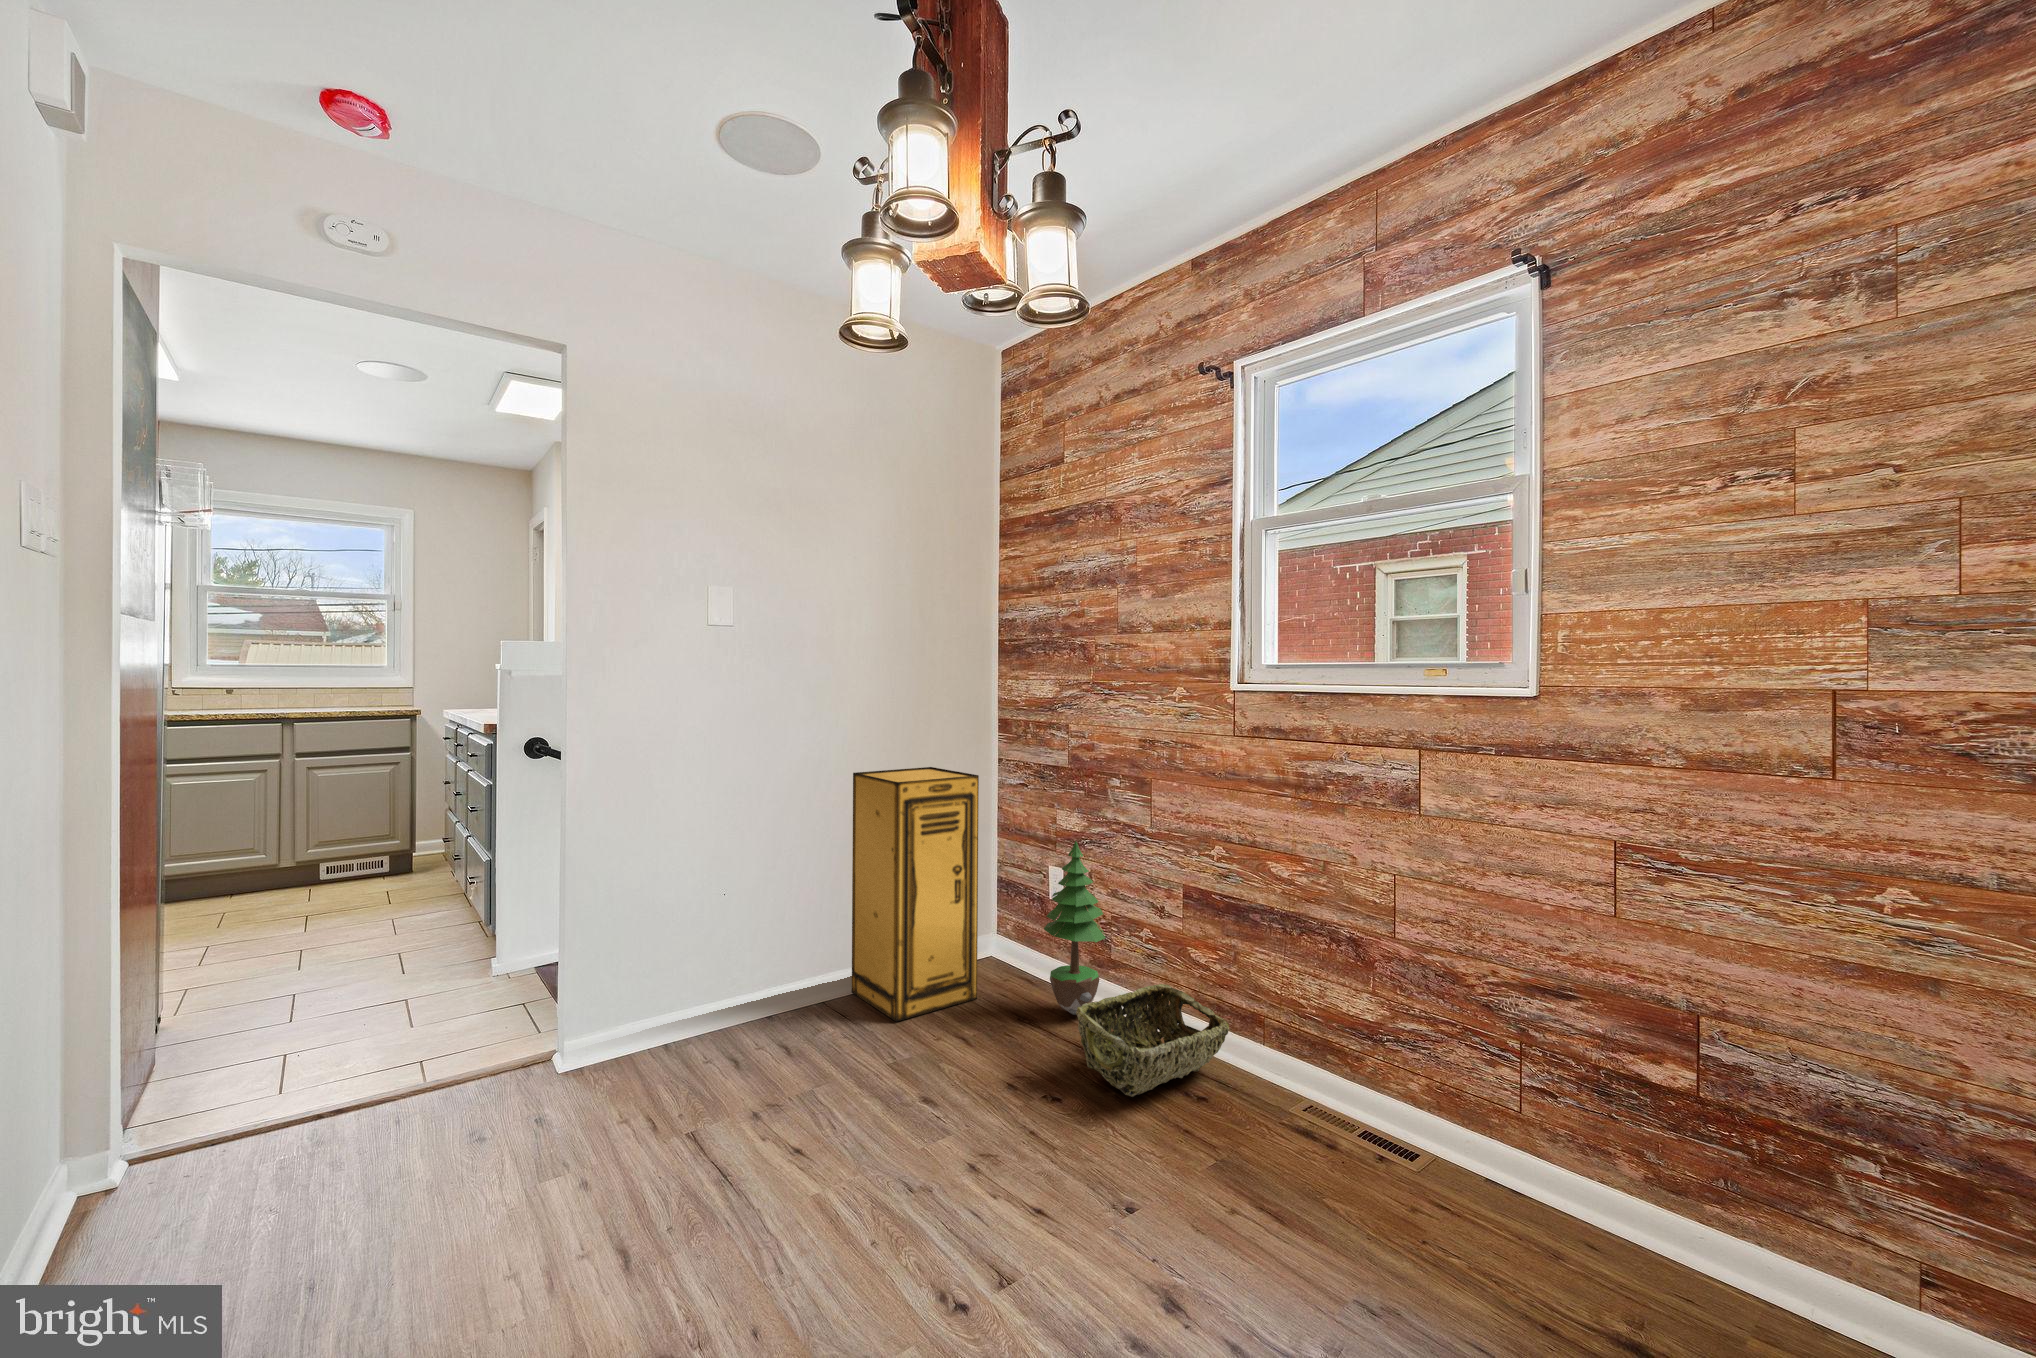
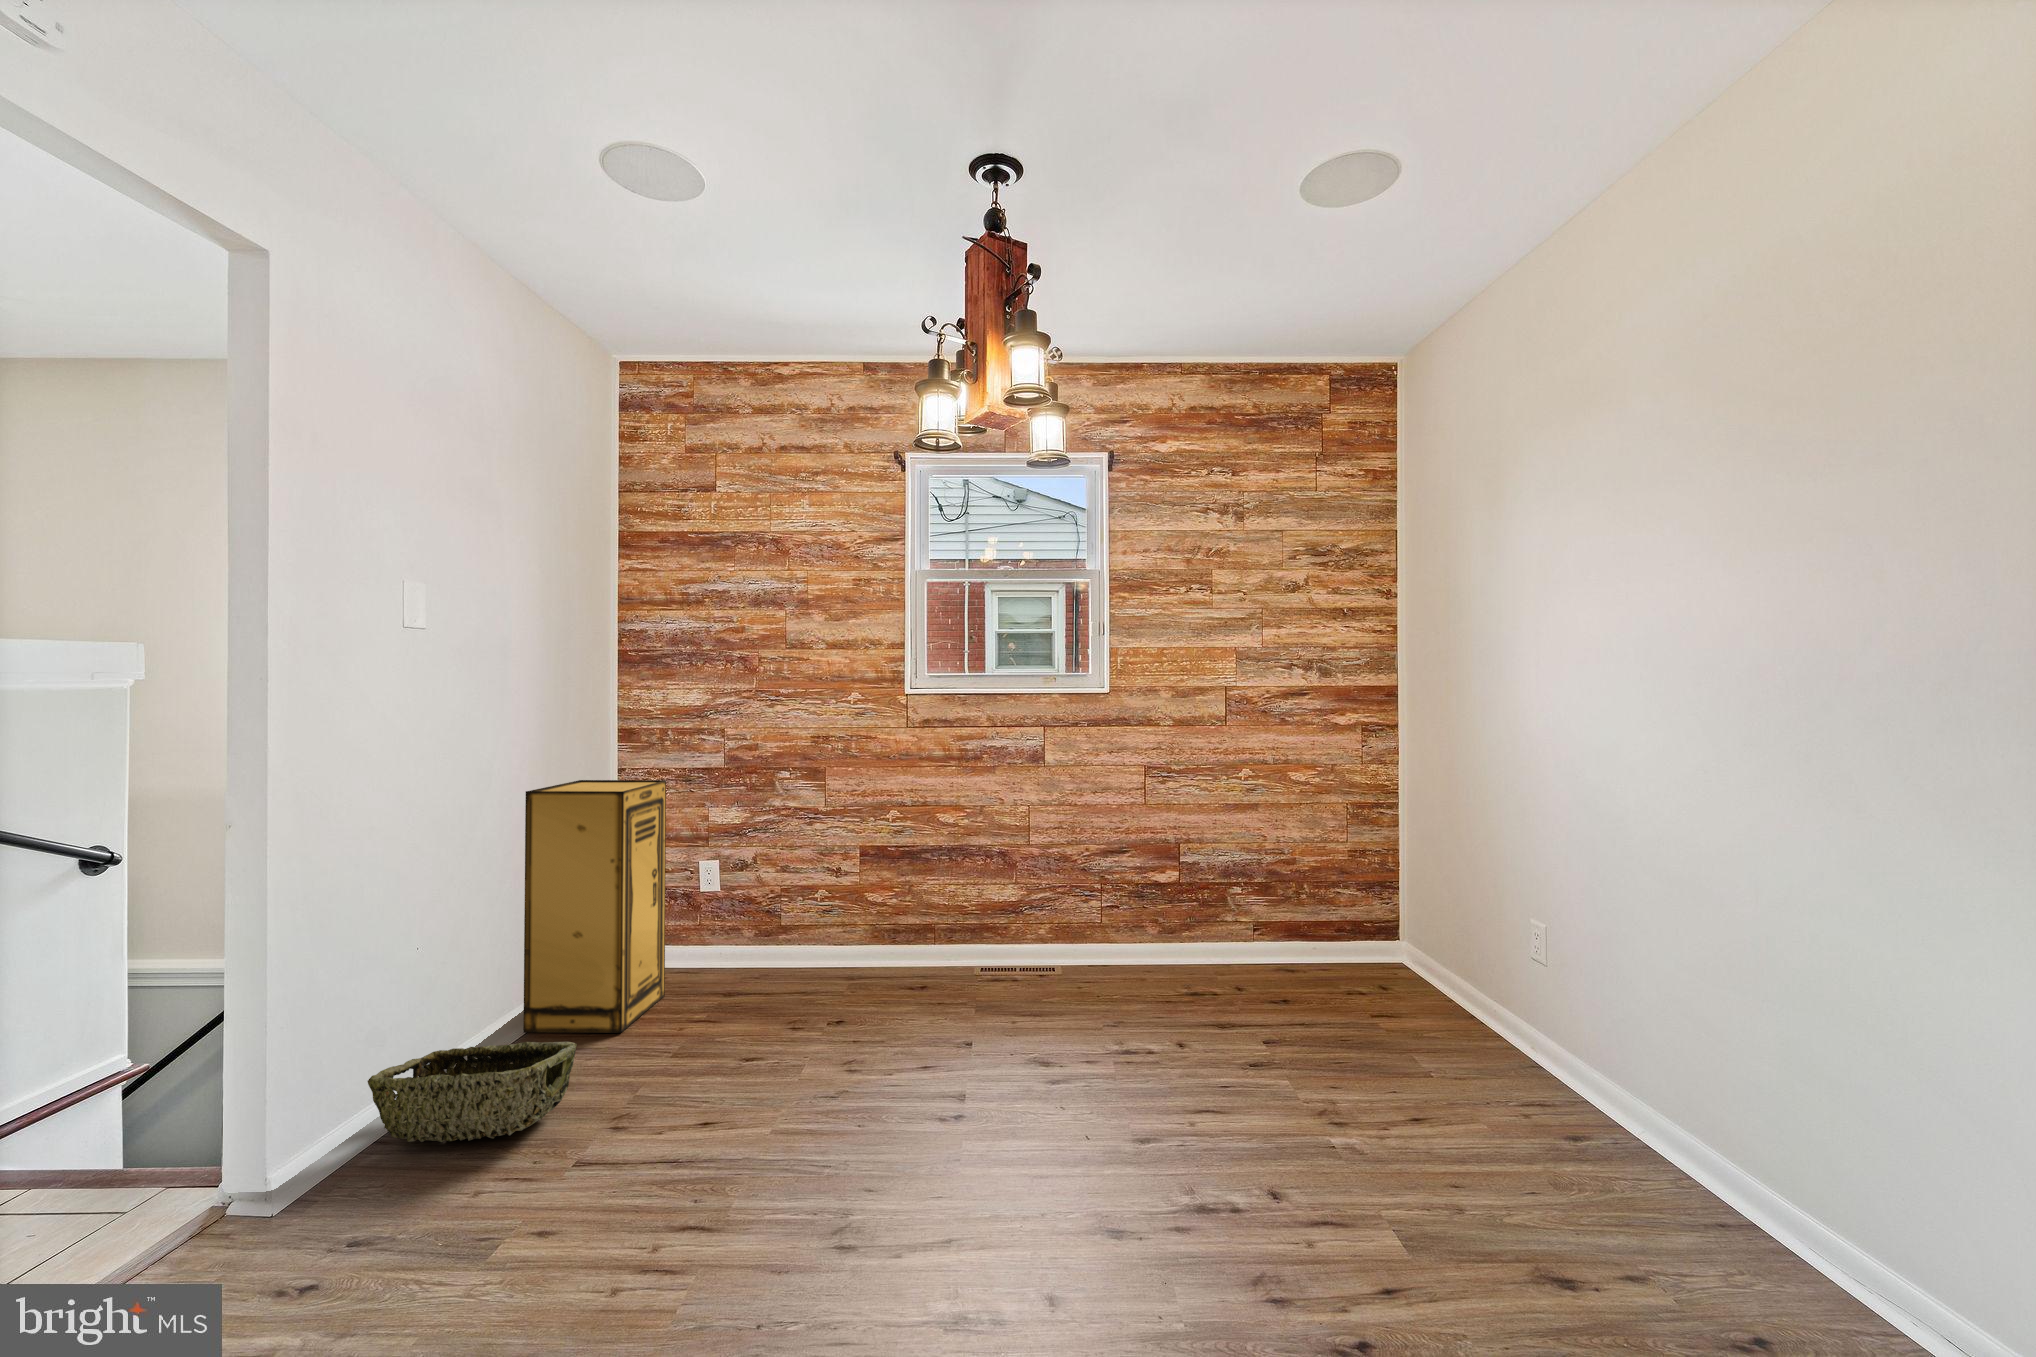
potted tree: present [1044,841,1105,1015] -> none [735,826,792,979]
woven basket: present [1076,984,1229,1097] -> present [368,1042,577,1142]

